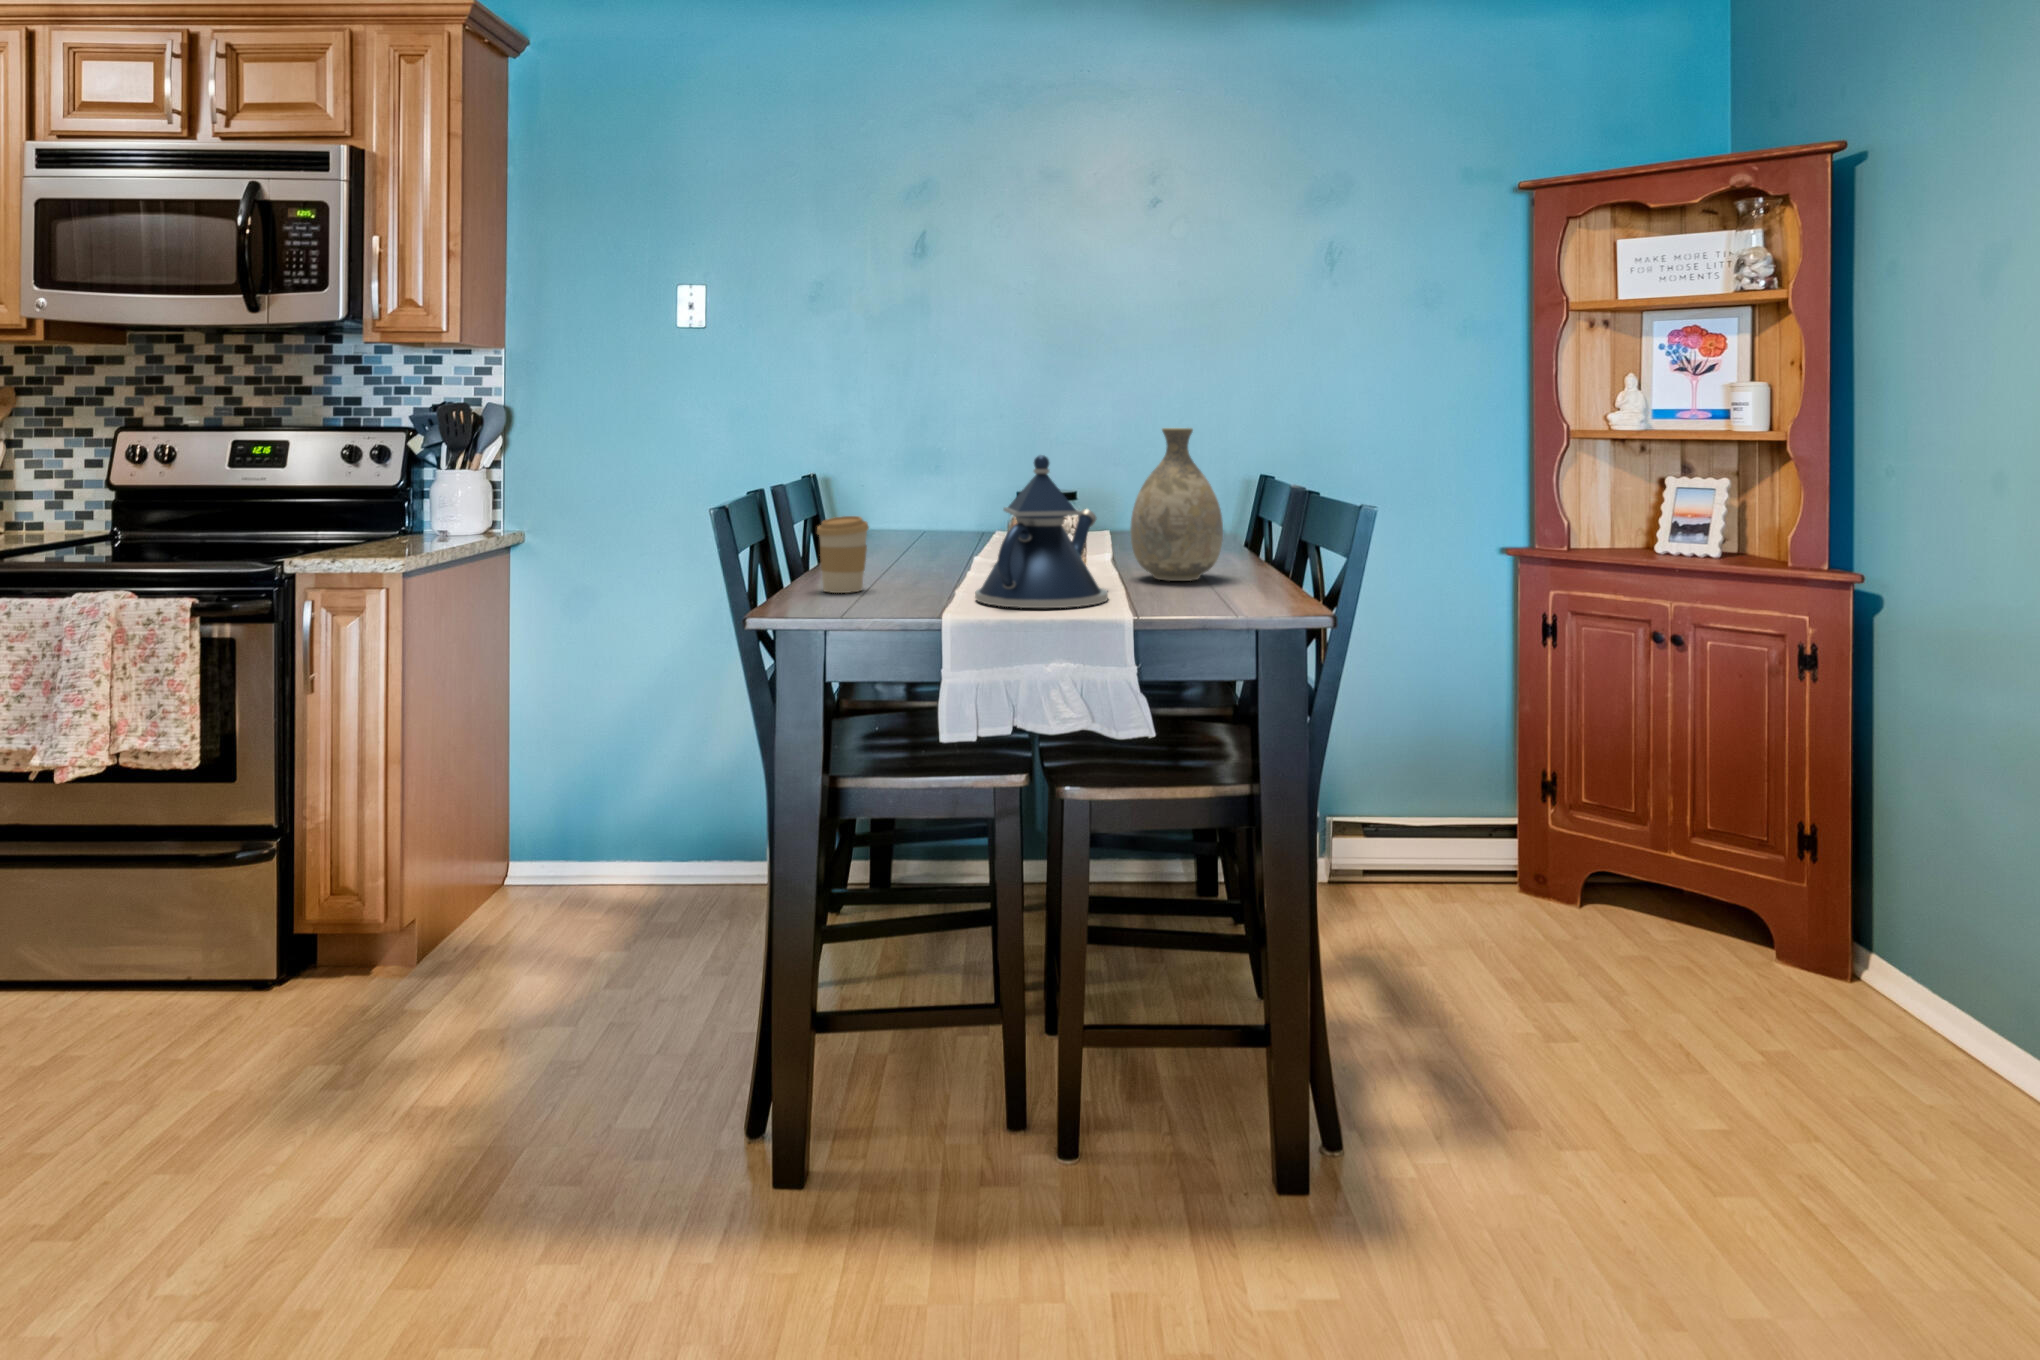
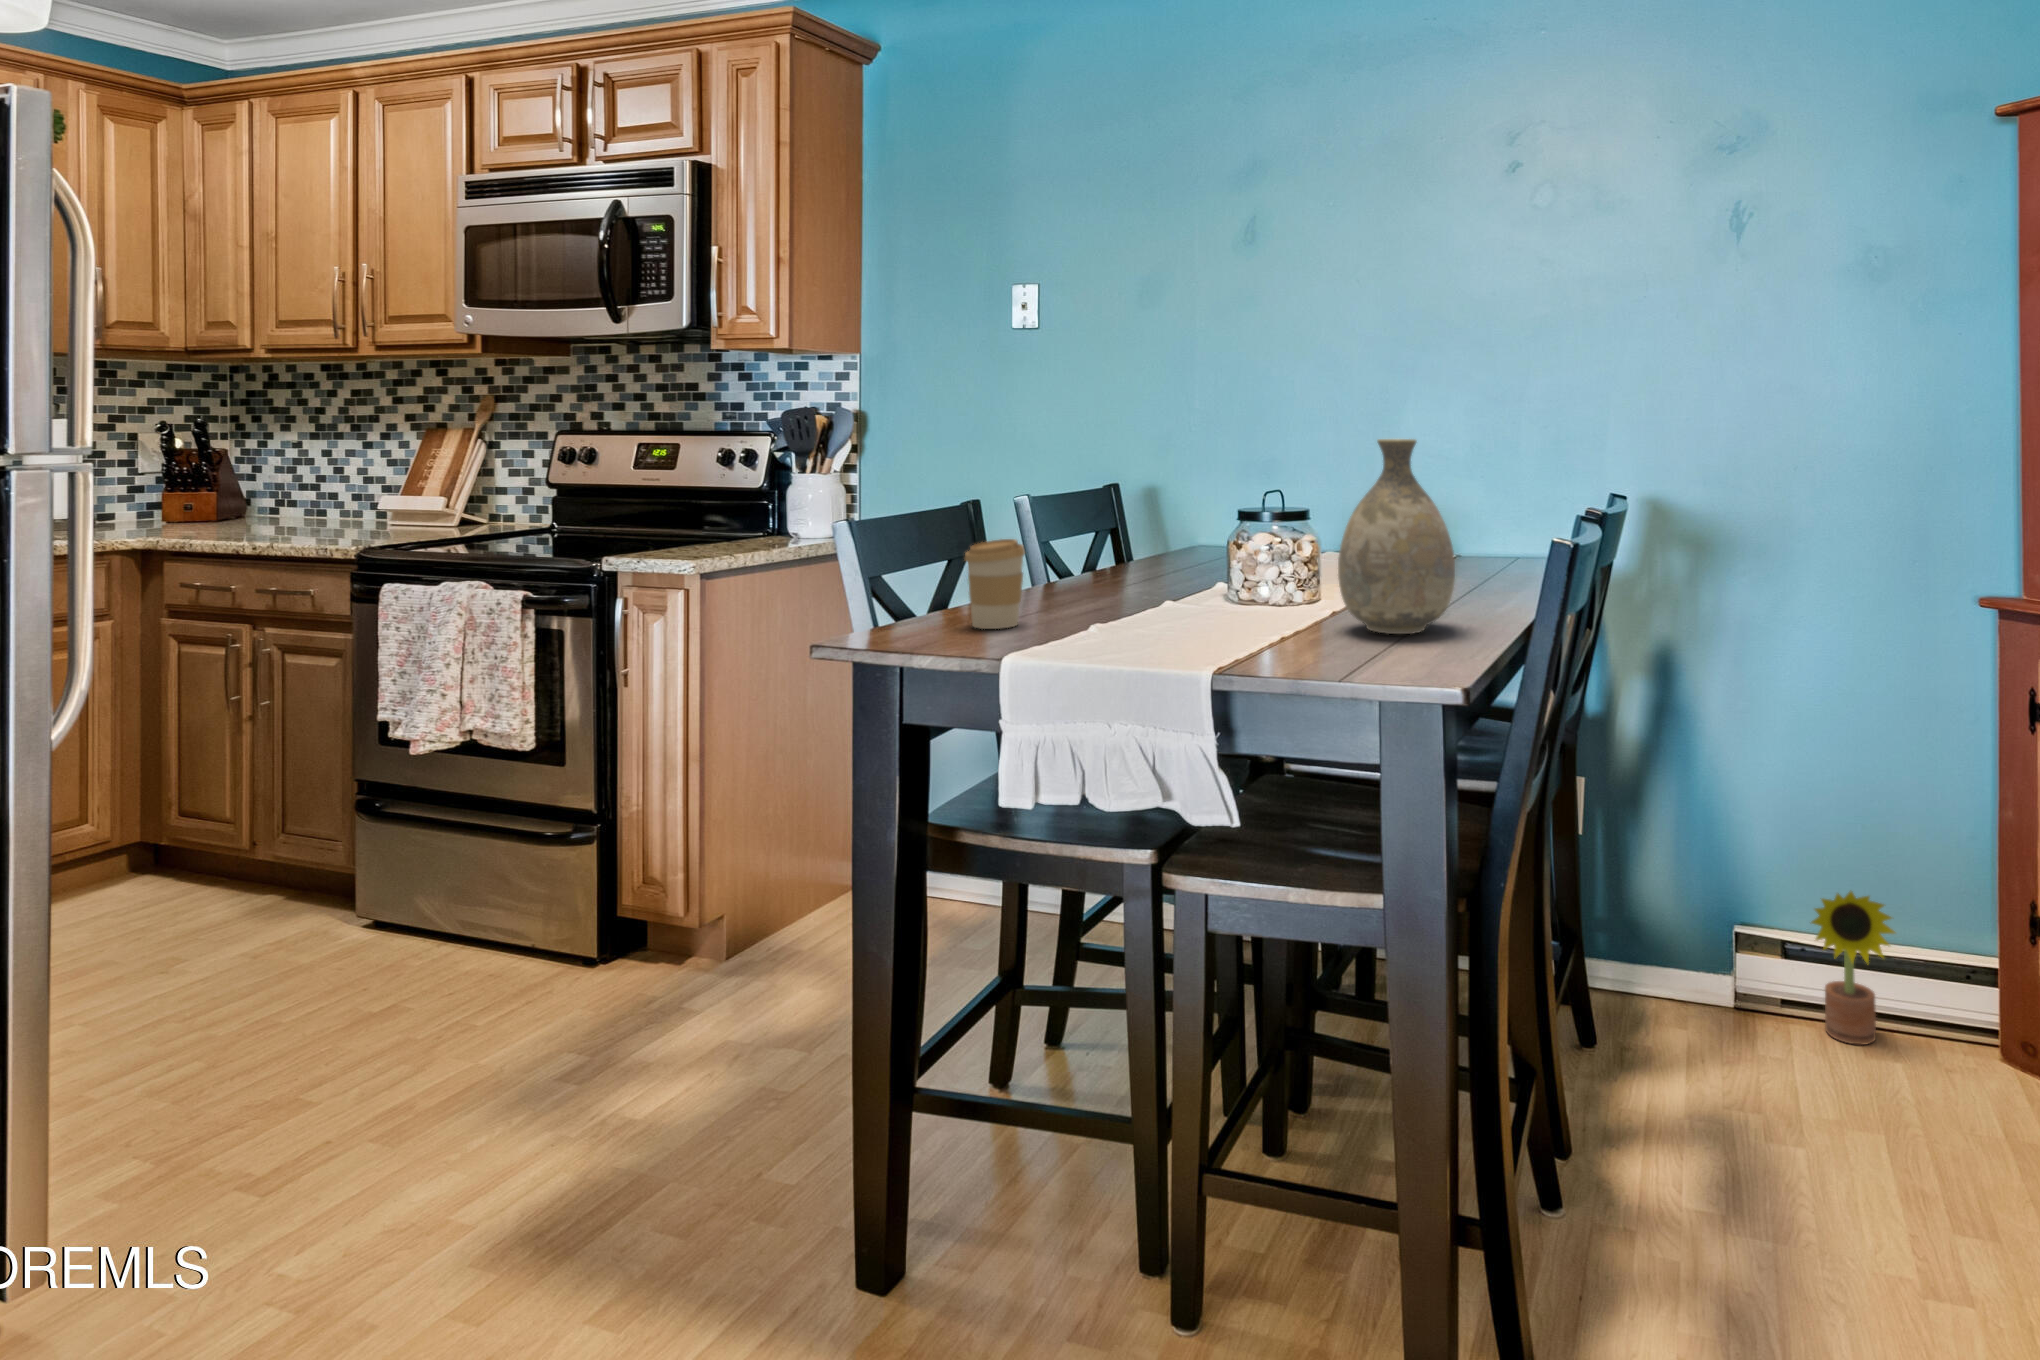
teapot: present [975,455,1108,608] -> none [1096,473,1275,668]
decorative plant: none [1393,779,1456,900] -> present [1811,891,1895,1045]

